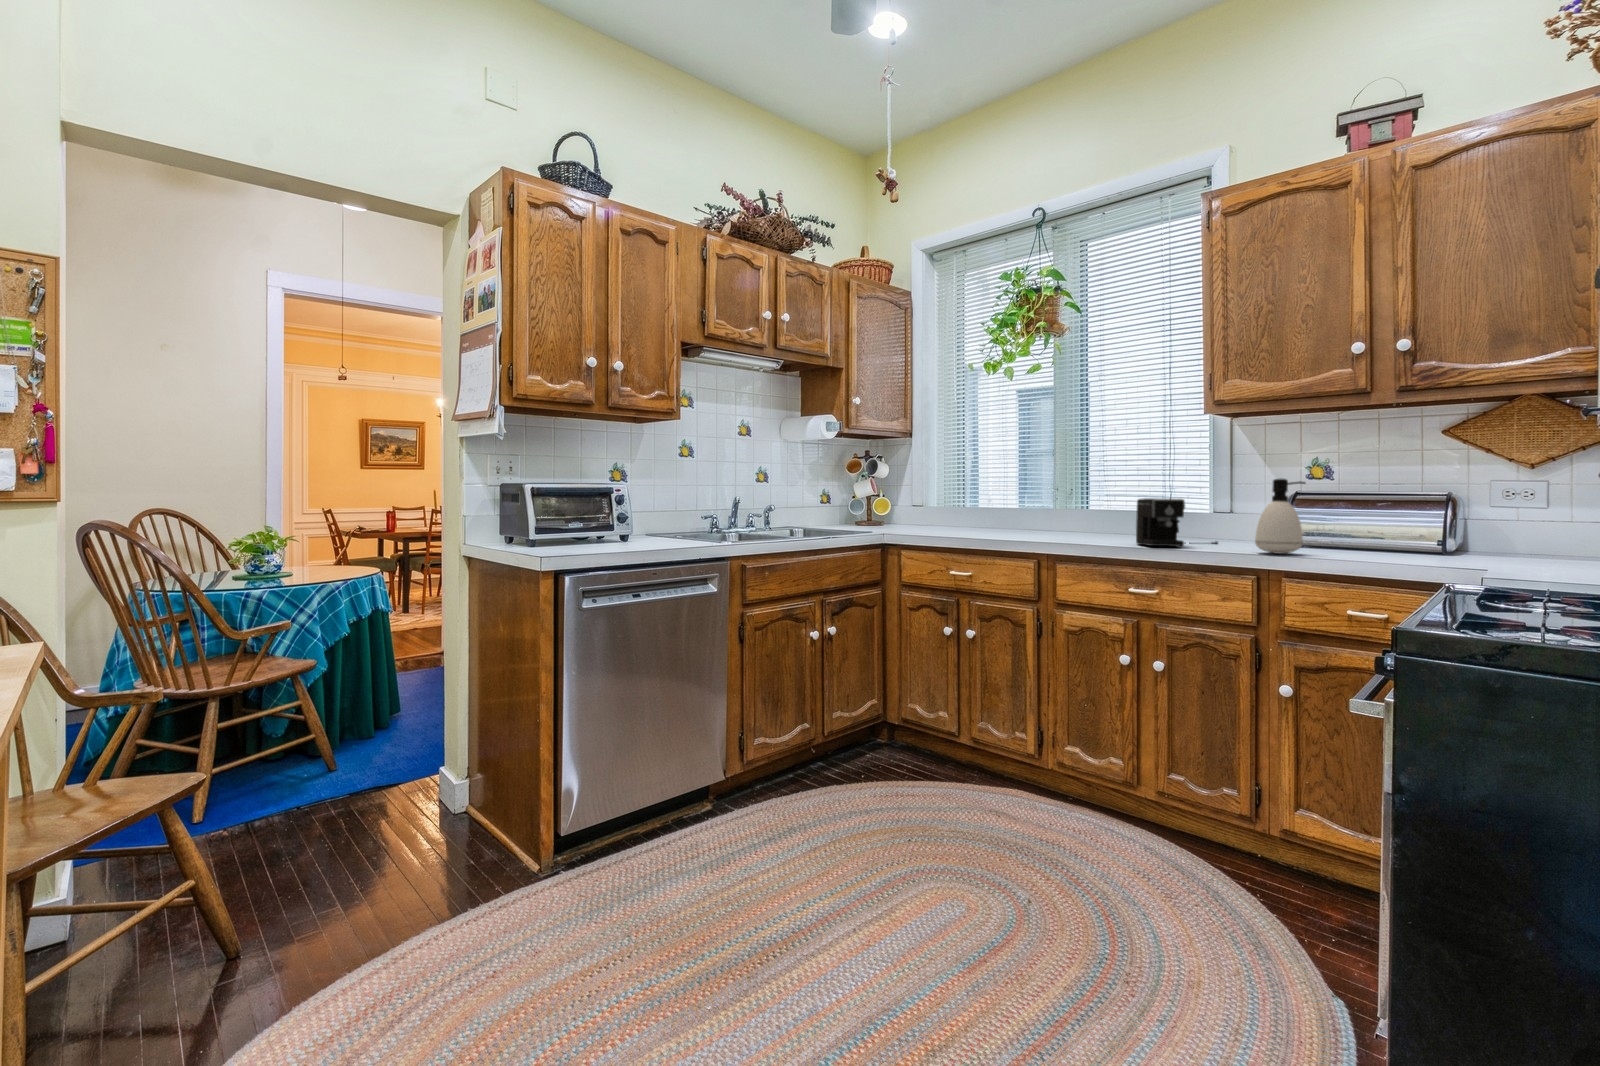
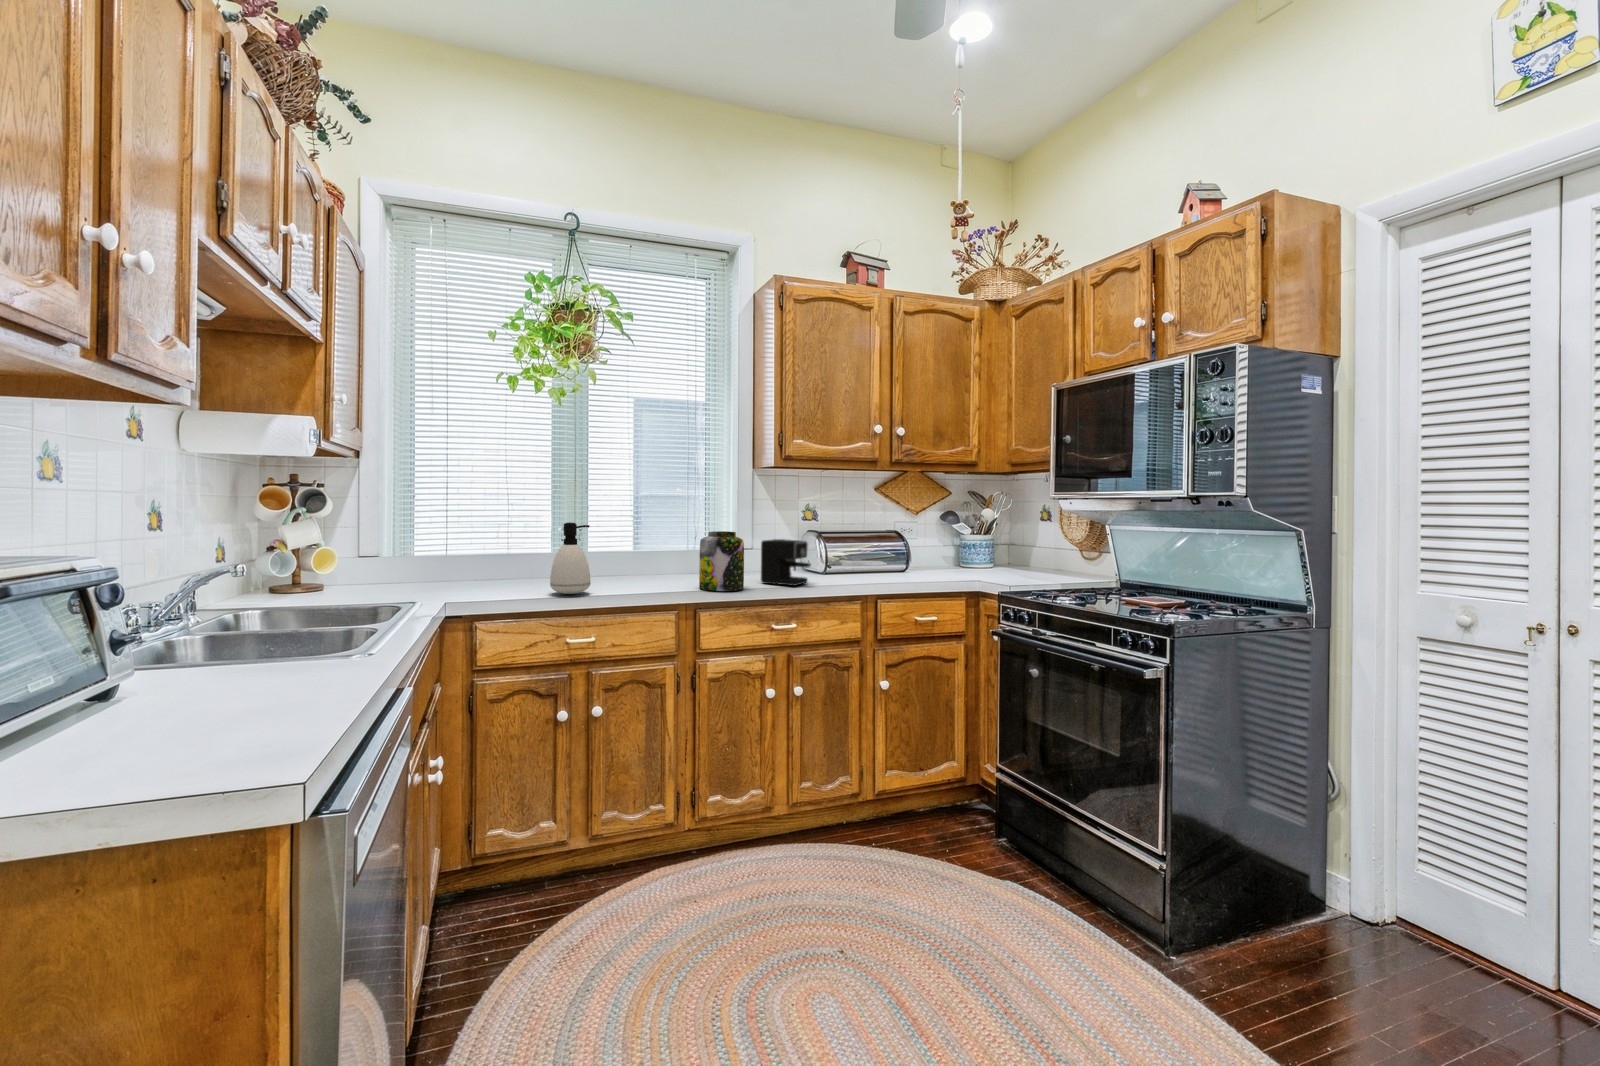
soap dispenser: present [1255,479,1305,554] -> present [550,522,591,594]
jar: none [1055,488,1098,544] -> present [699,531,744,591]

